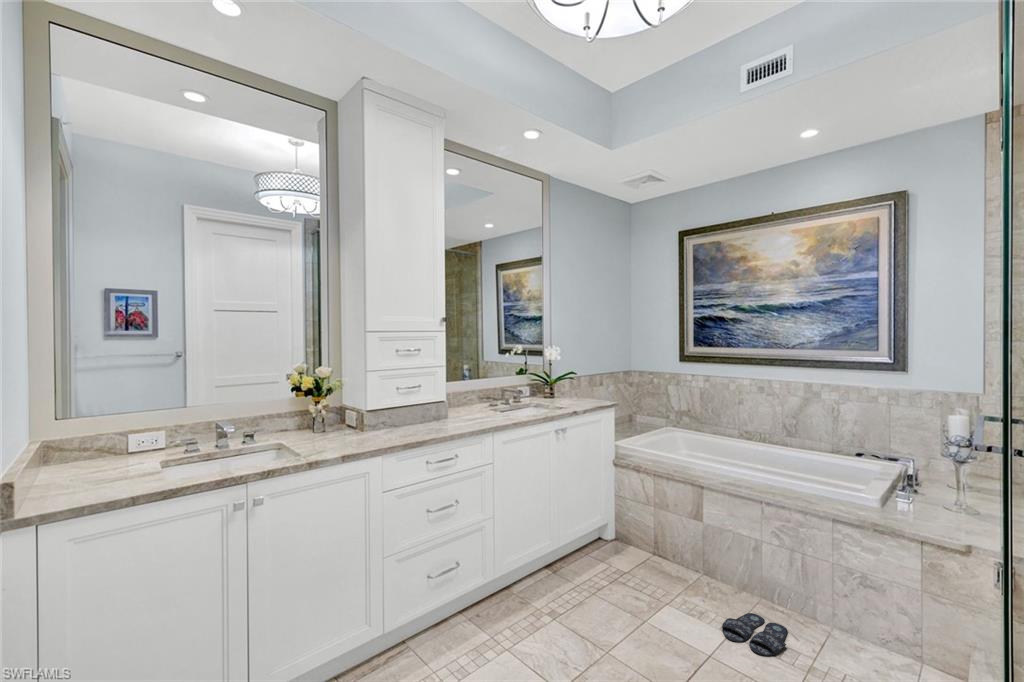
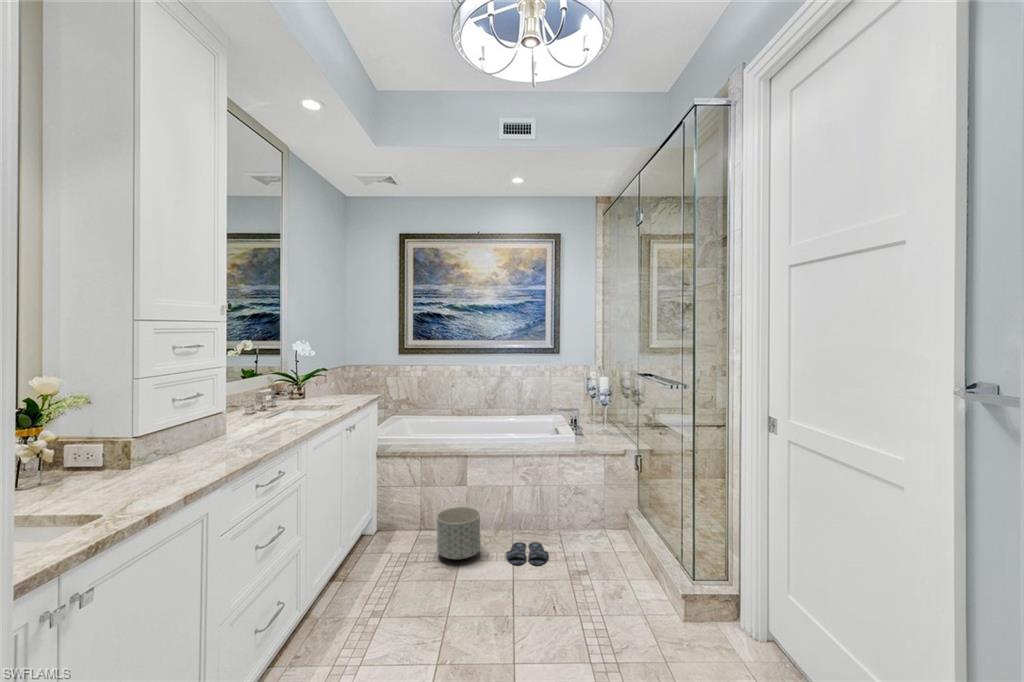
planter: none [645,539,697,603] -> present [437,507,480,560]

